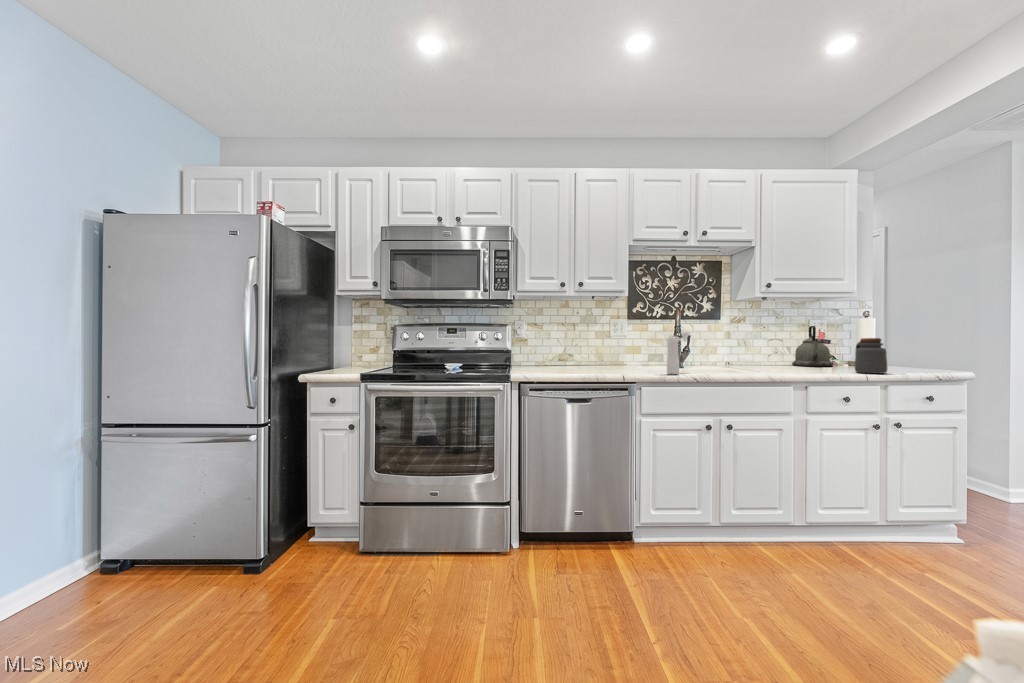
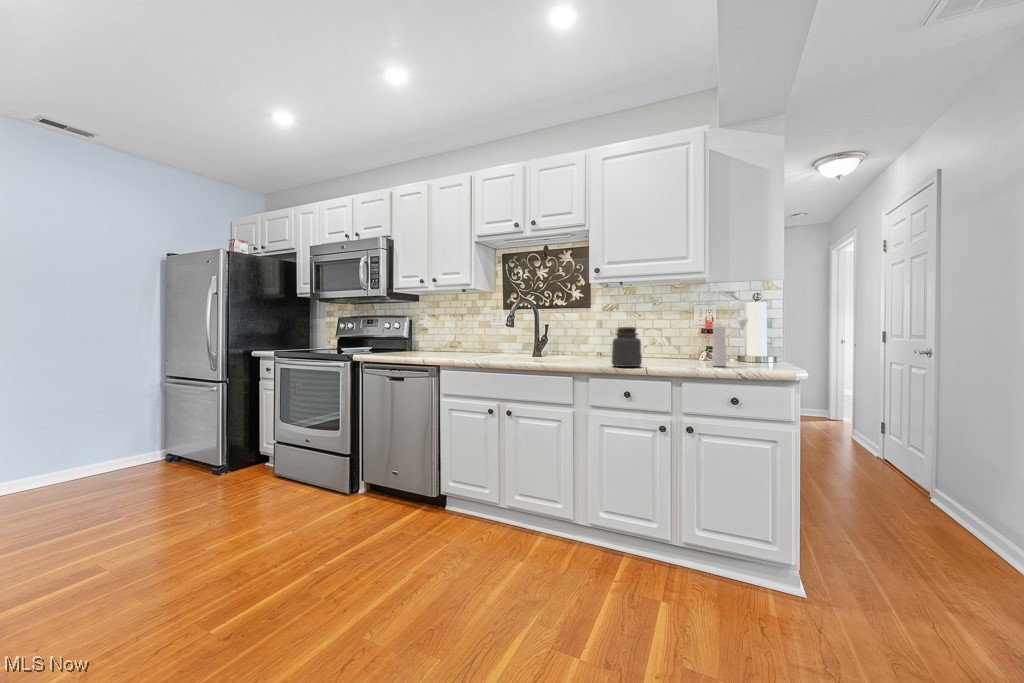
kettle: present [792,326,833,366] -> none [639,313,682,359]
pepper mill: present [667,330,690,374] -> present [712,317,748,366]

